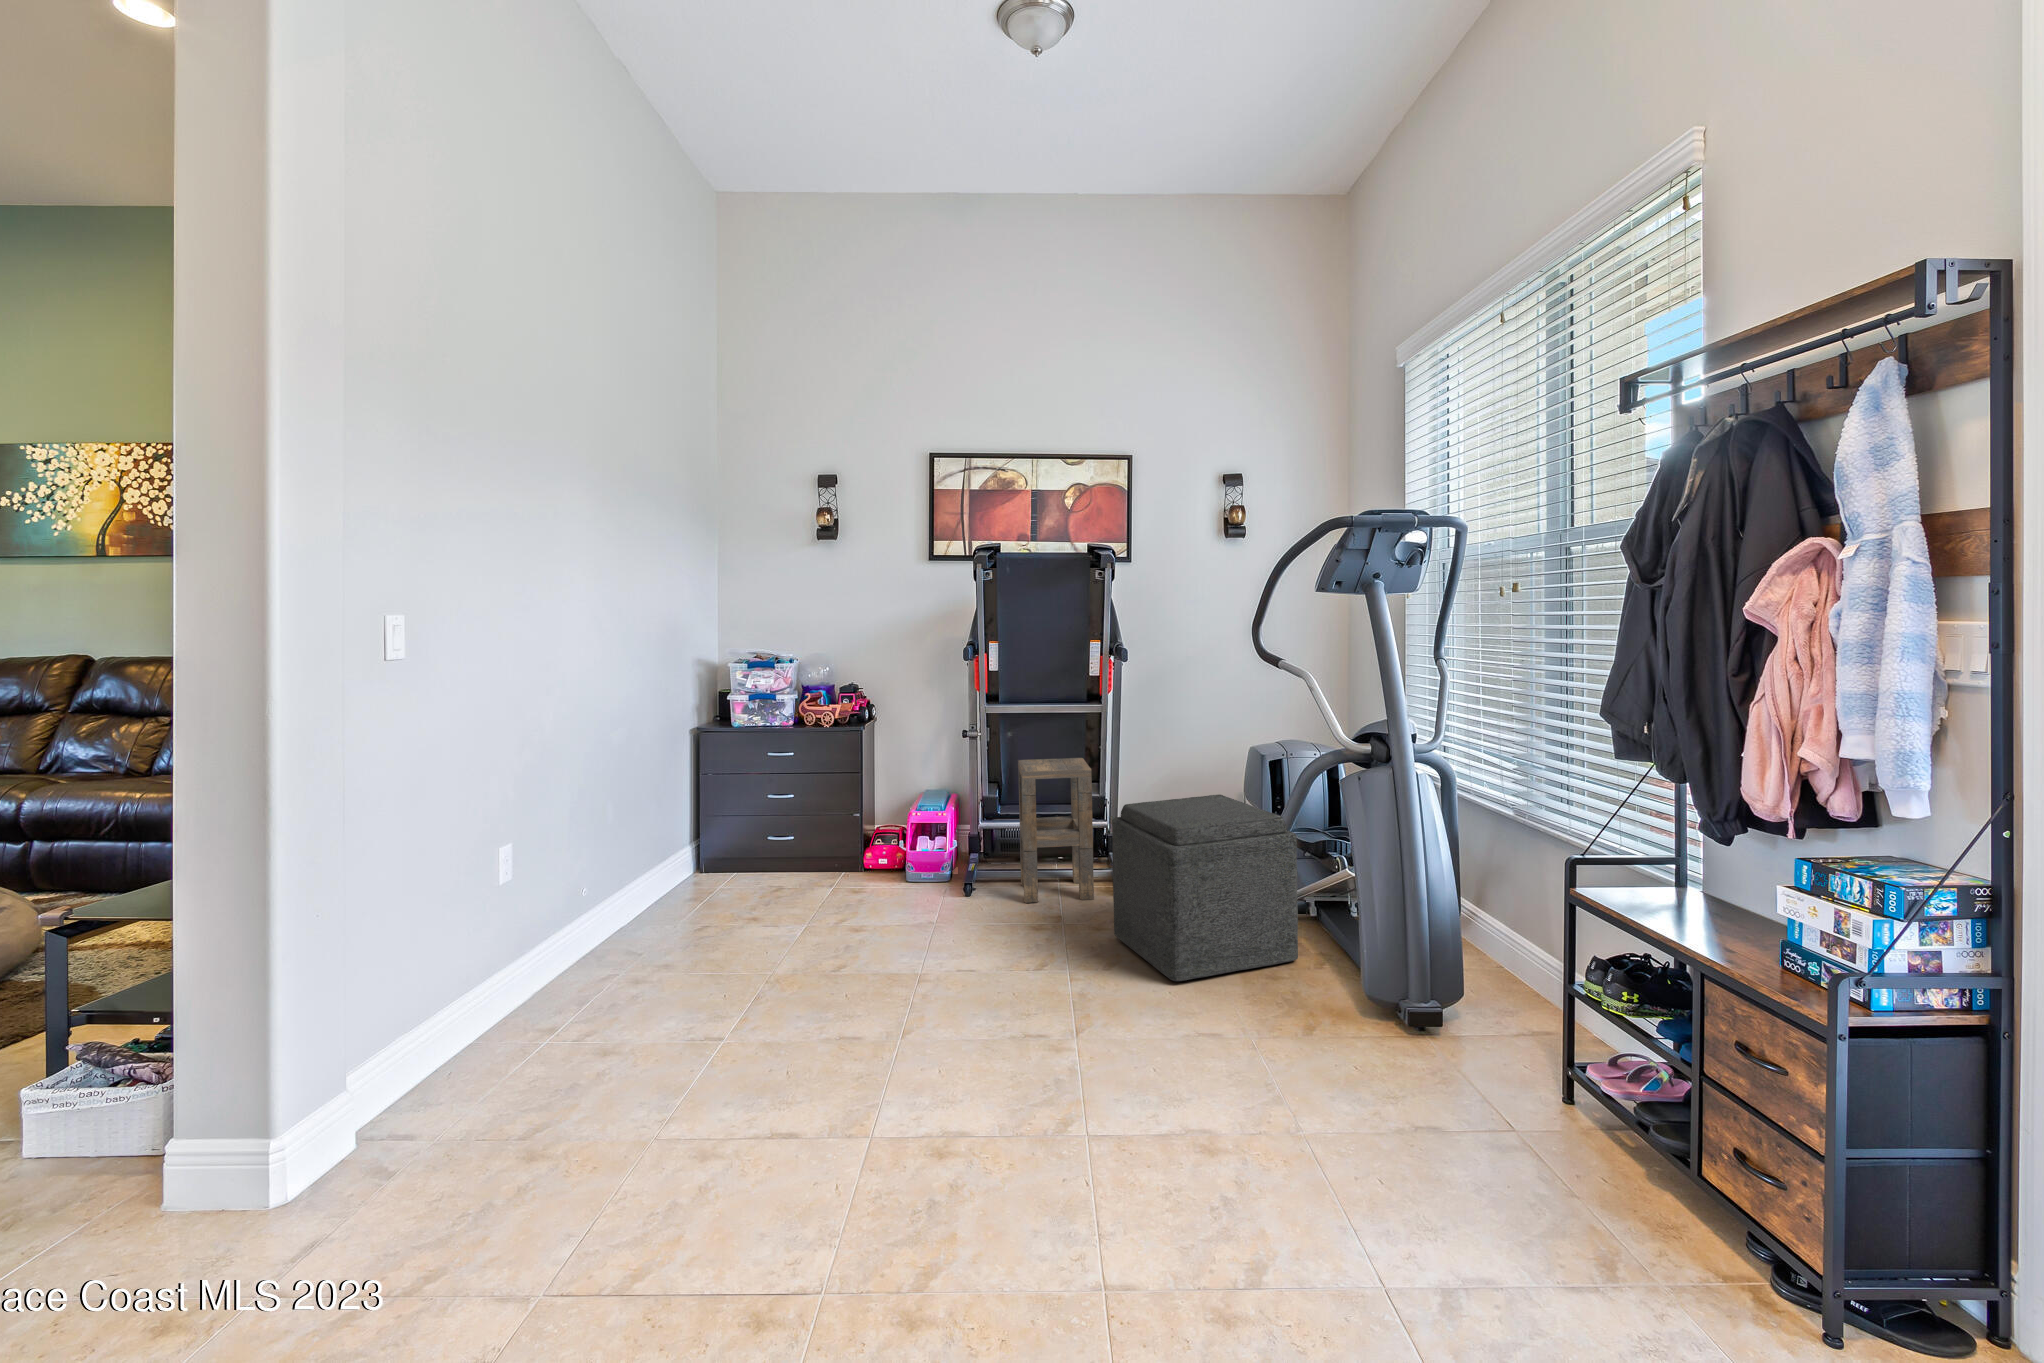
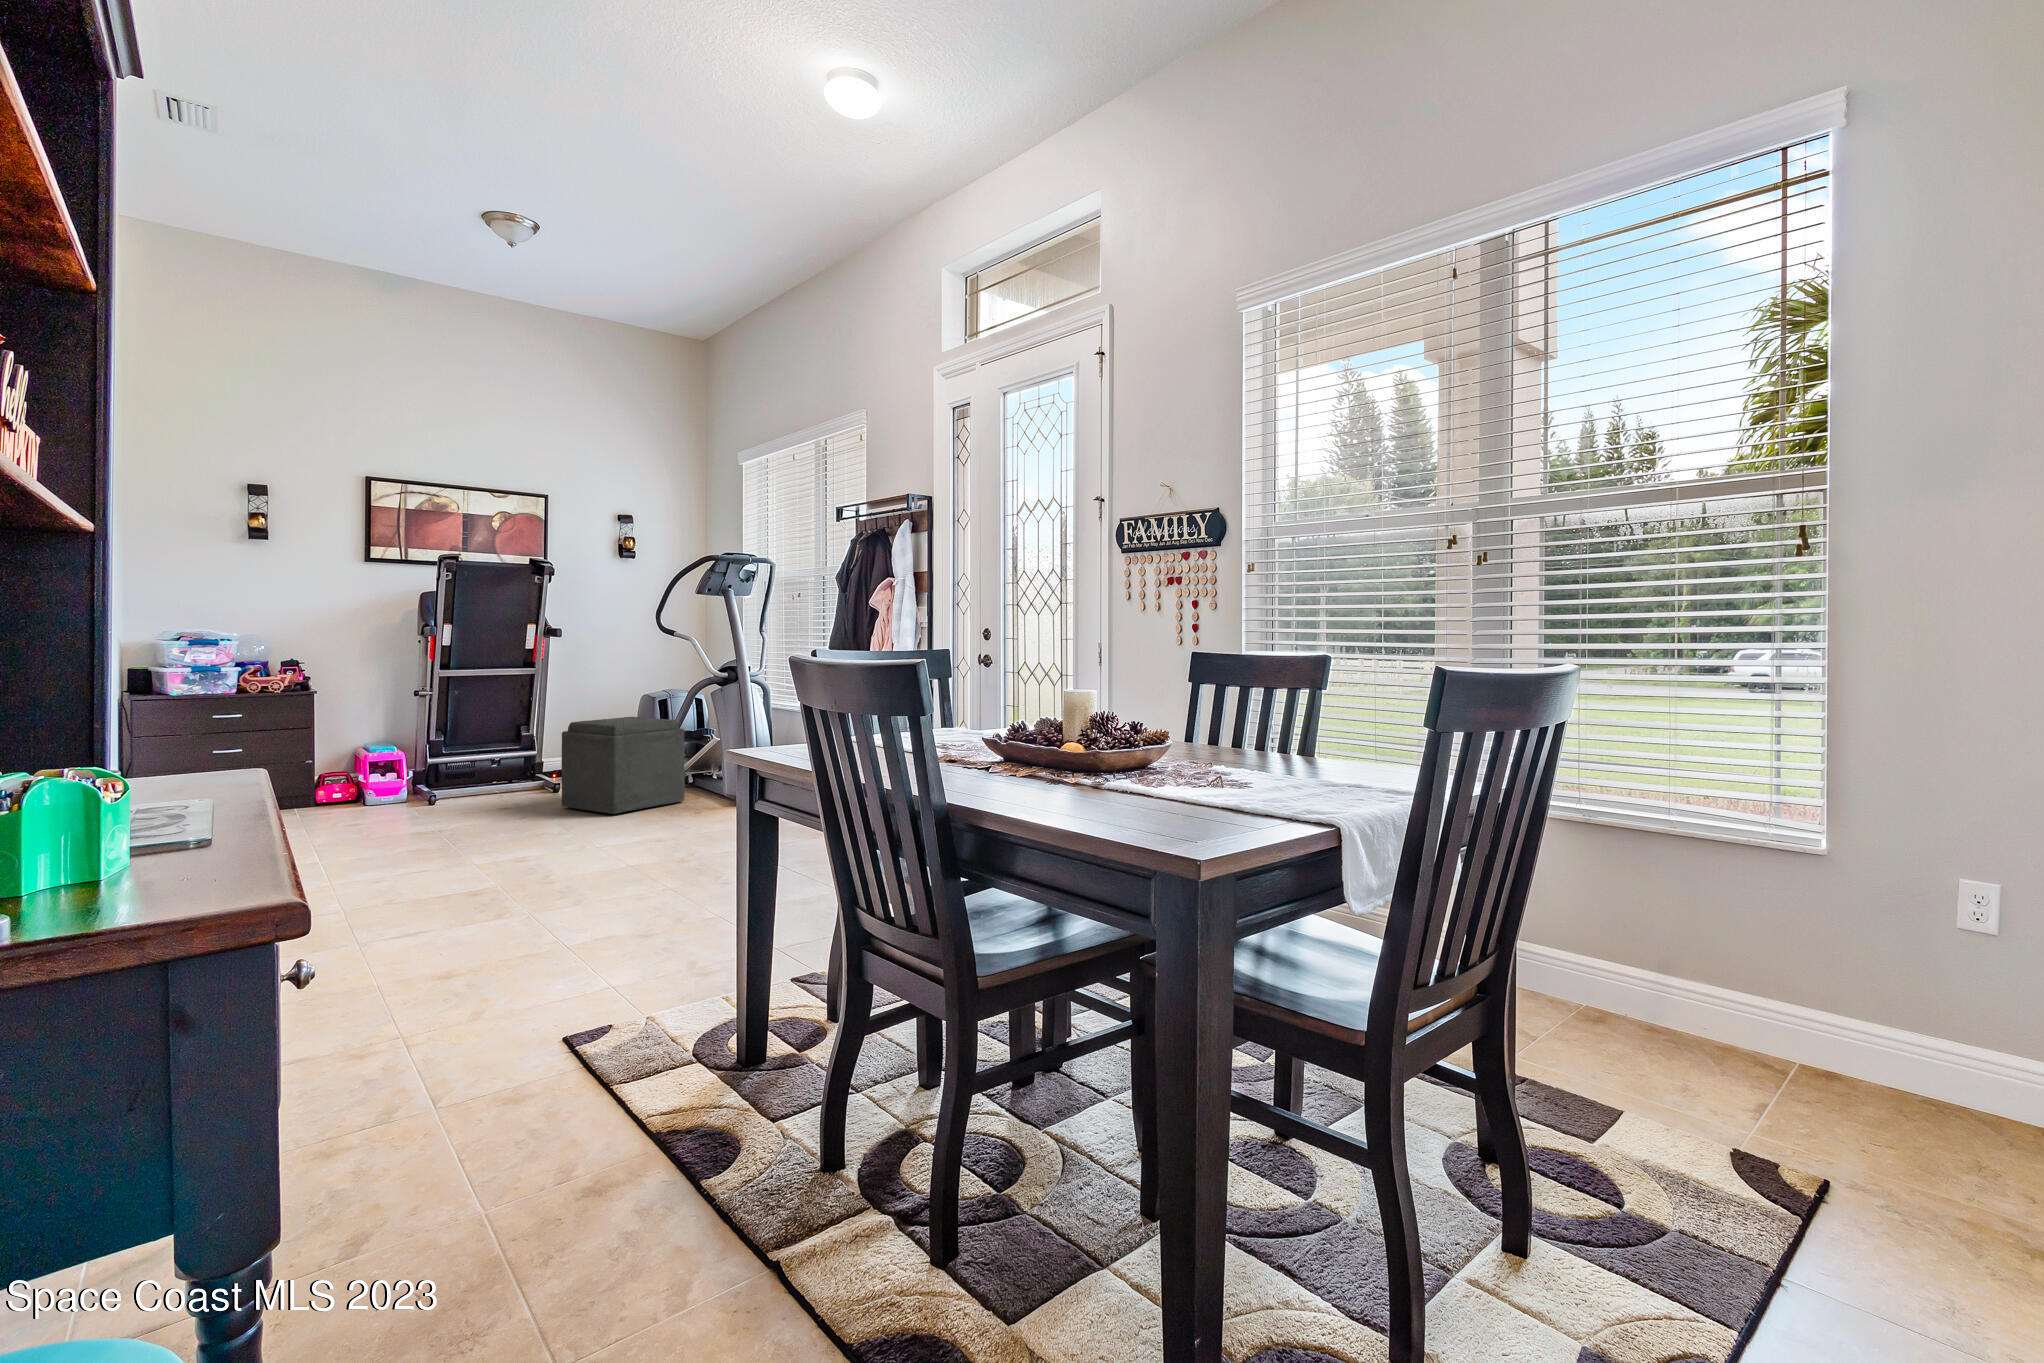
side table: present [1018,758,1094,903] -> none [468,707,535,805]

